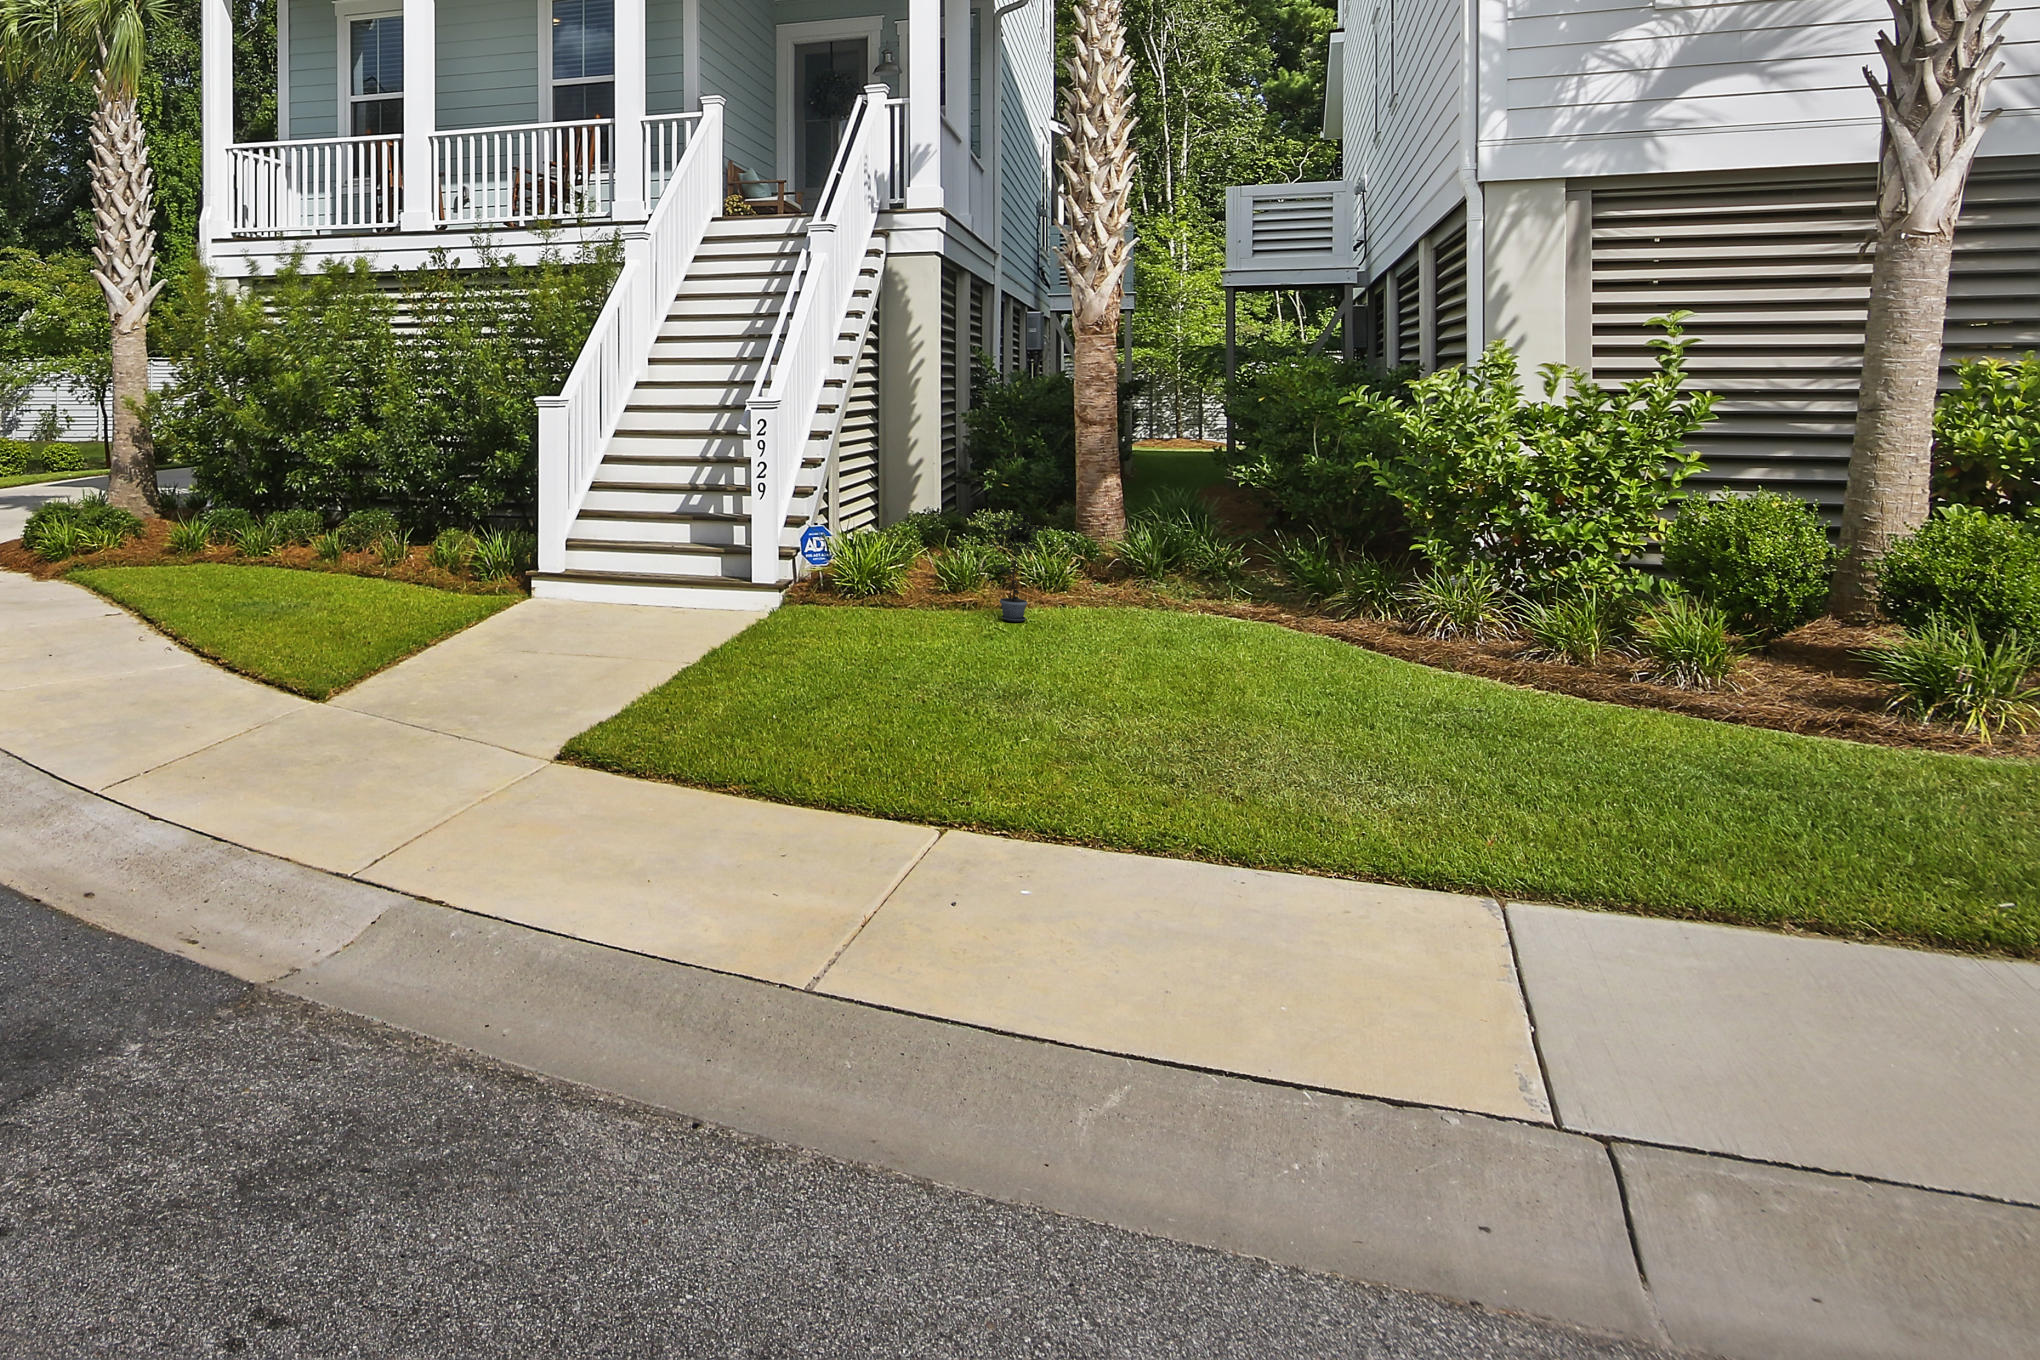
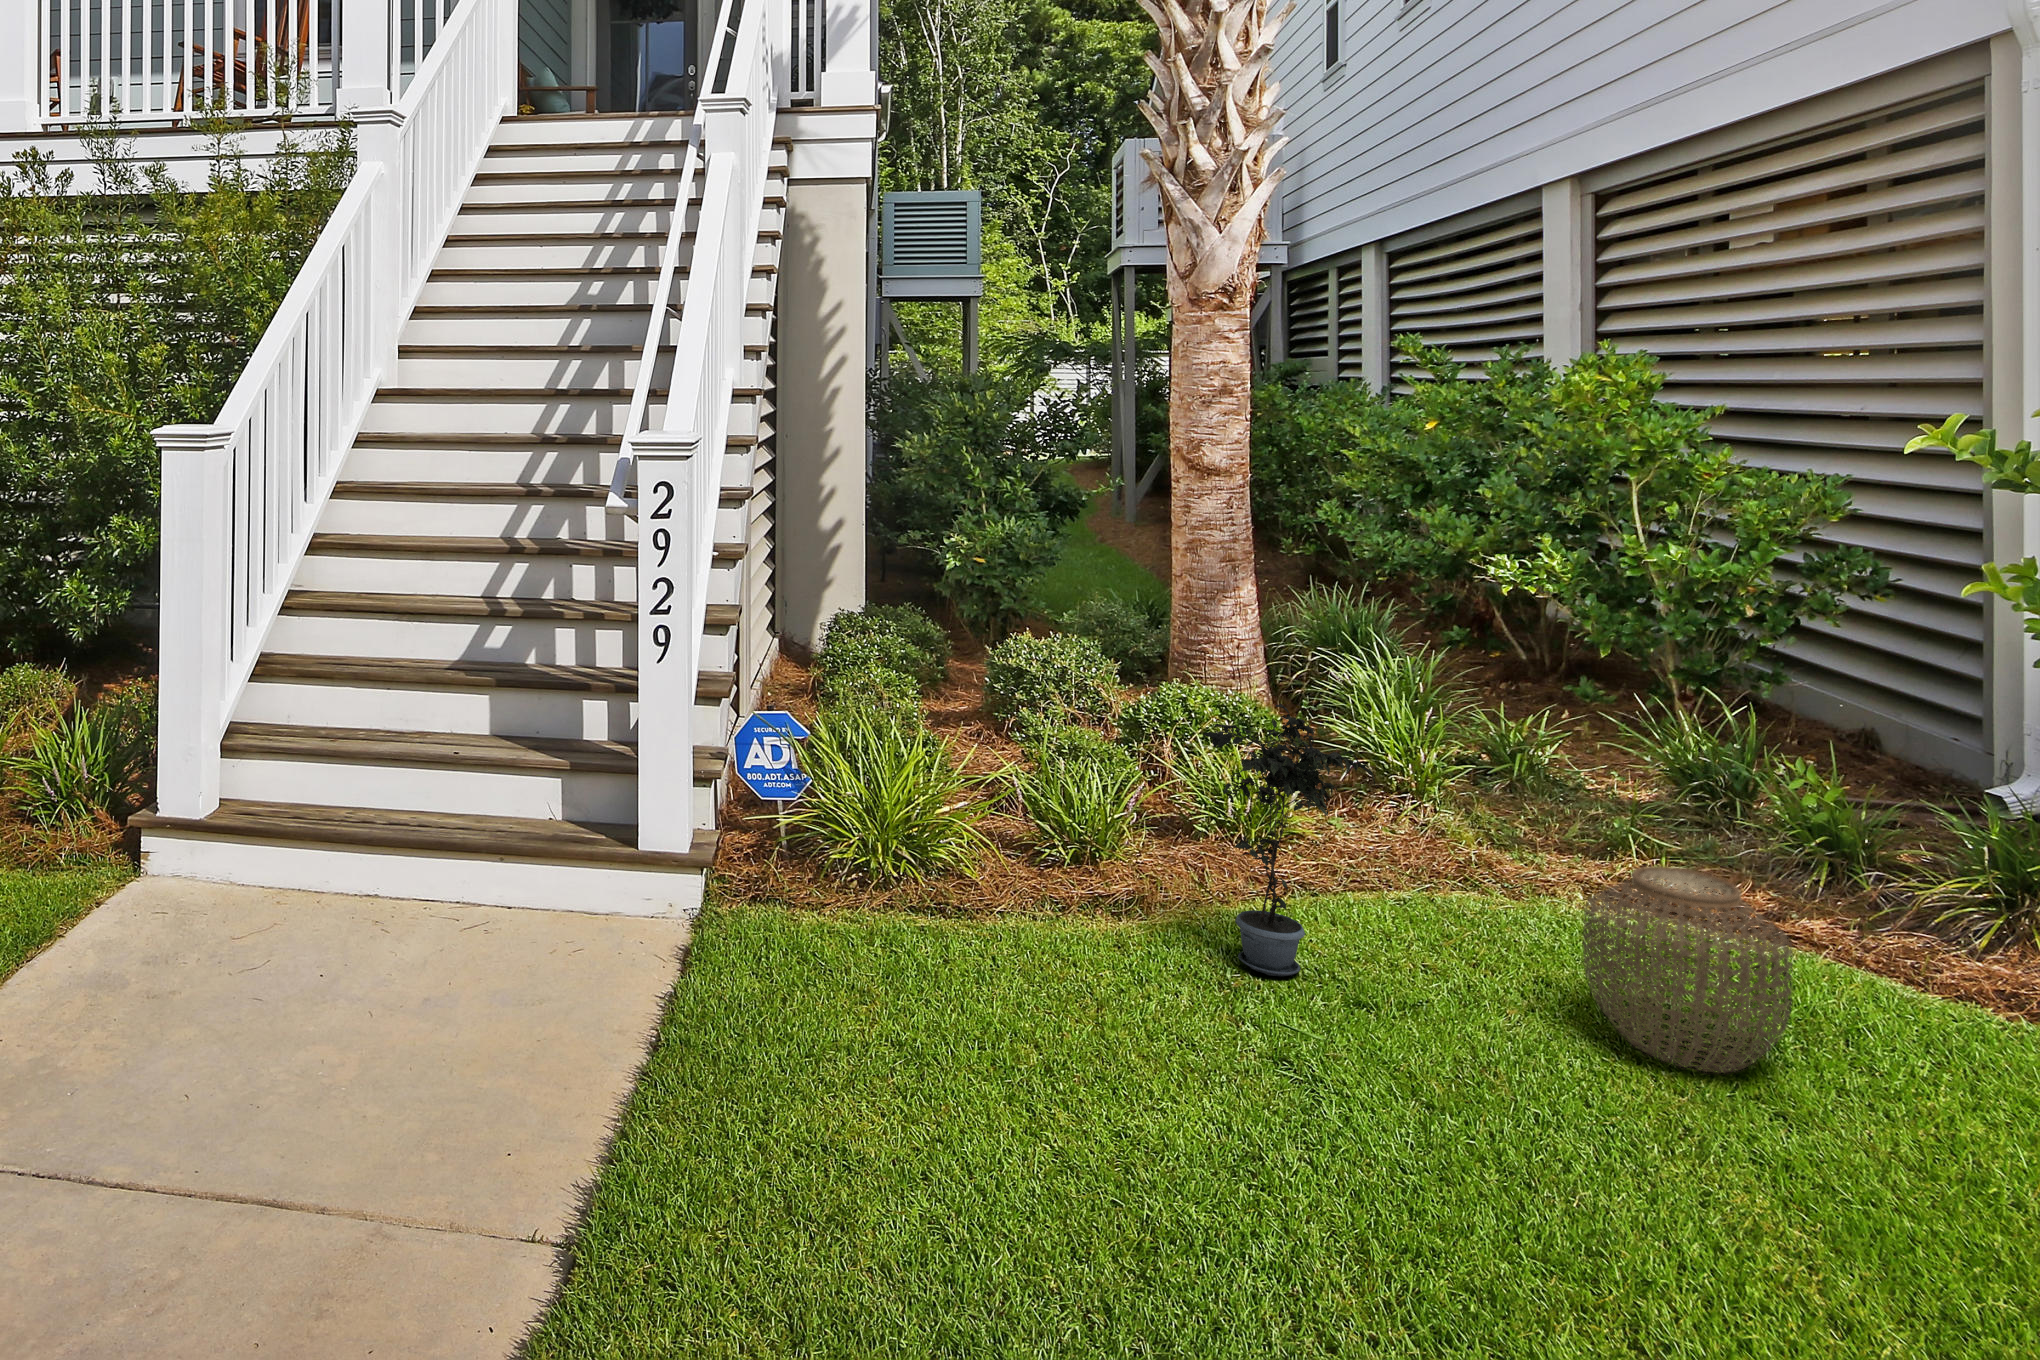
woven basket: none [1123,566,1196,642] -> present [1583,866,1793,1072]

